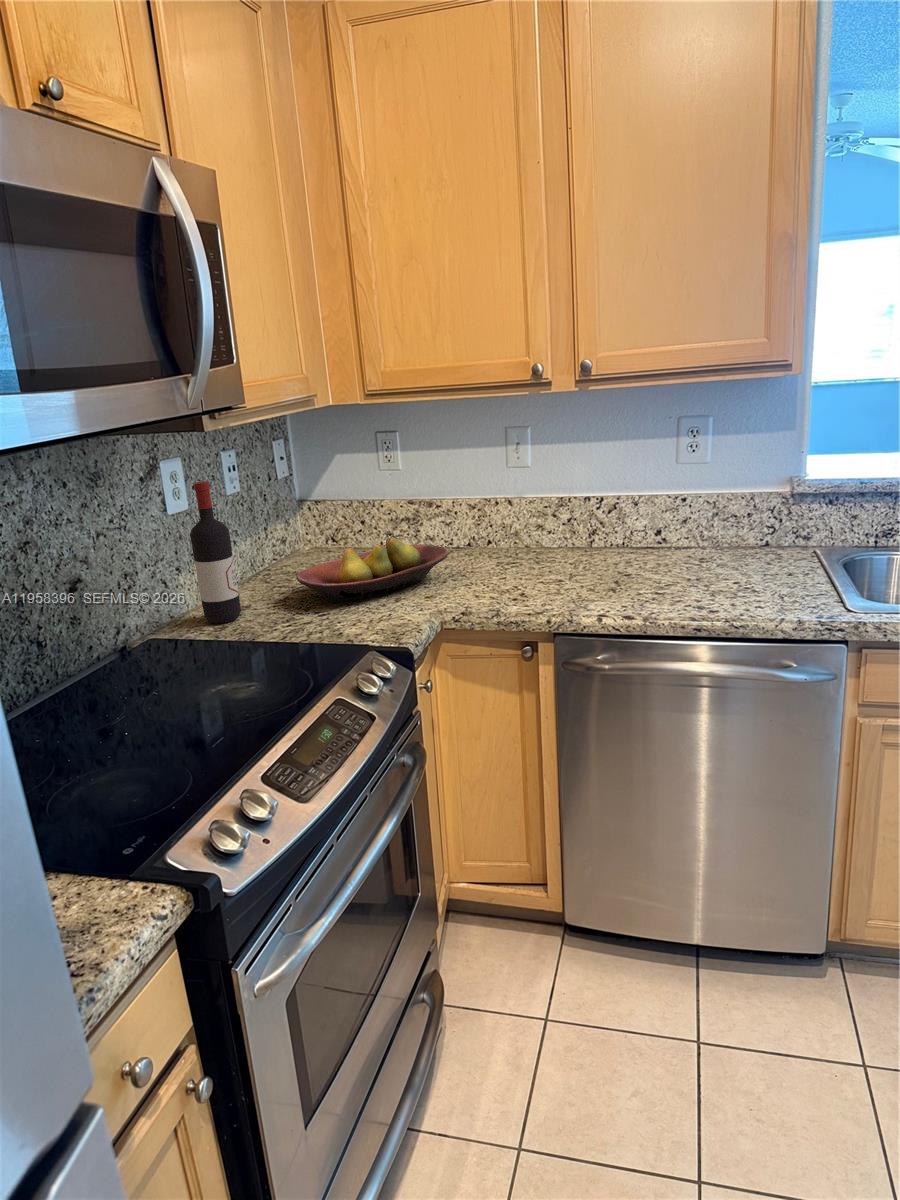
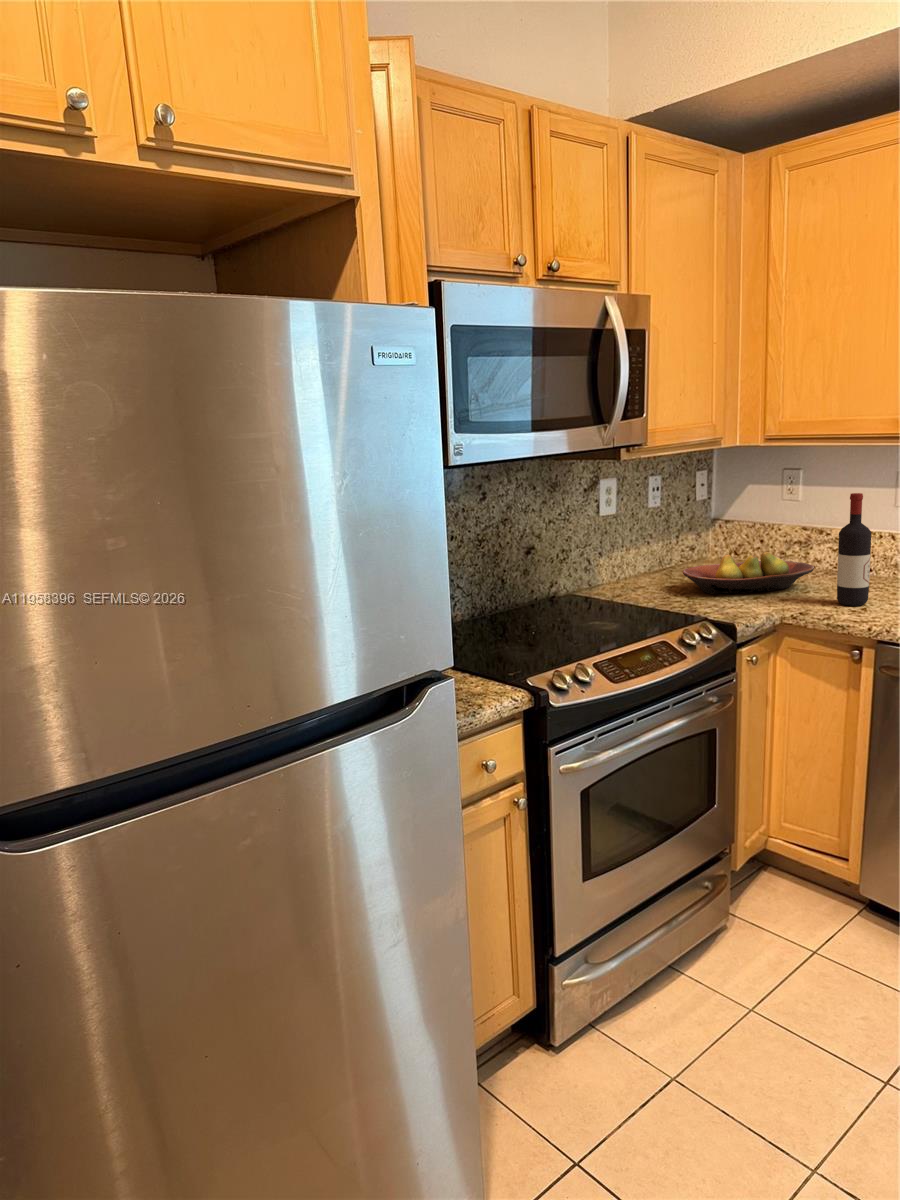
wine bottle: present [190,481,241,623] -> present [837,493,871,606]

